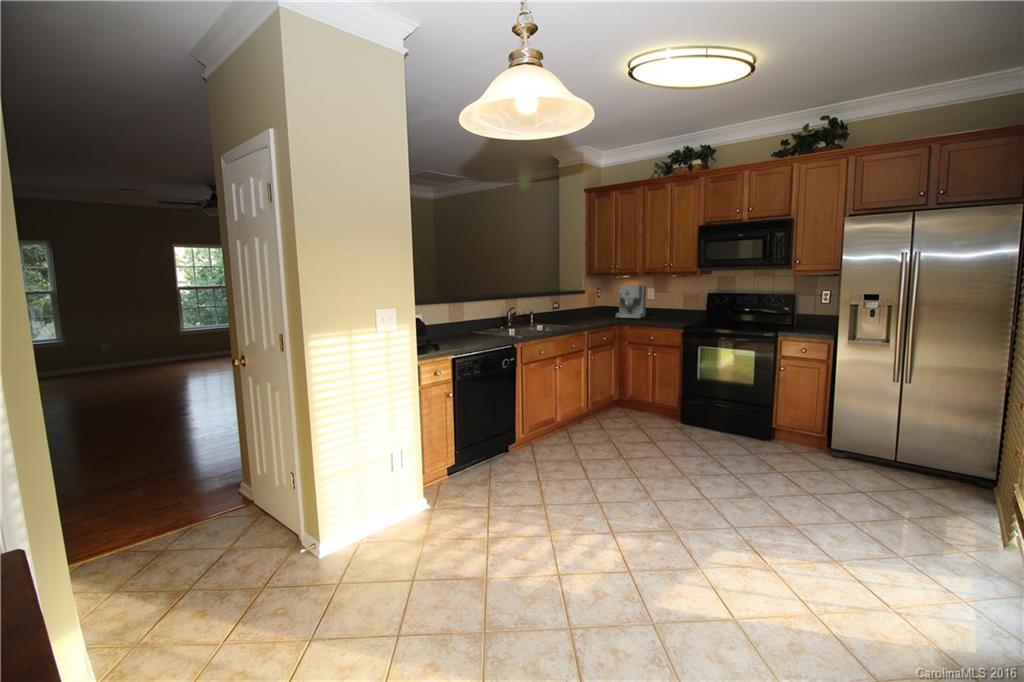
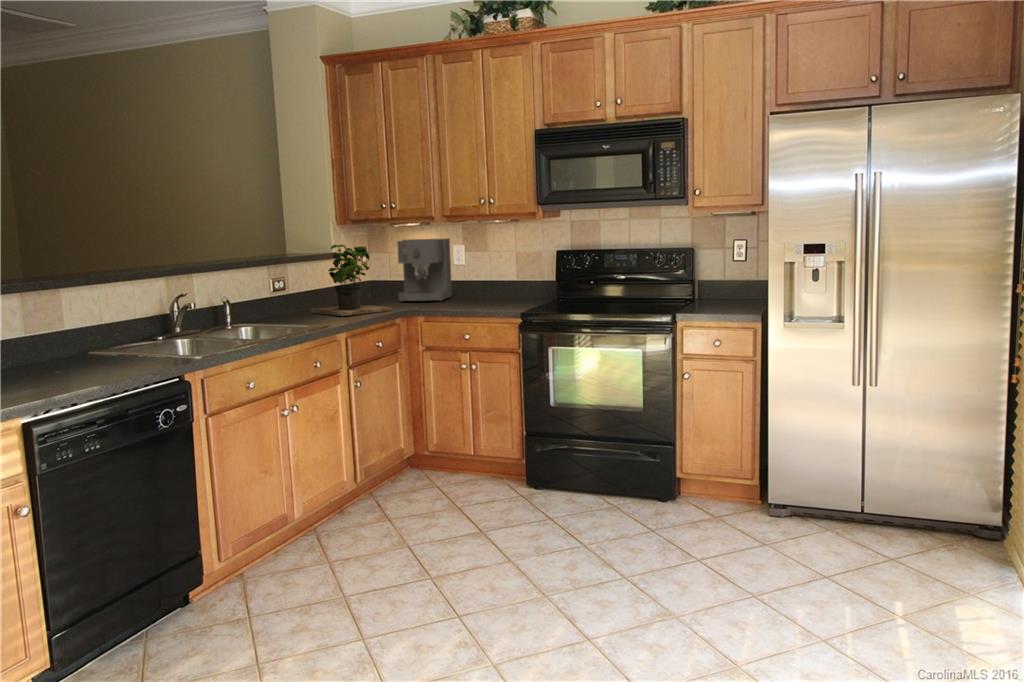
potted plant: none [570,287,612,323] -> present [311,244,392,316]

